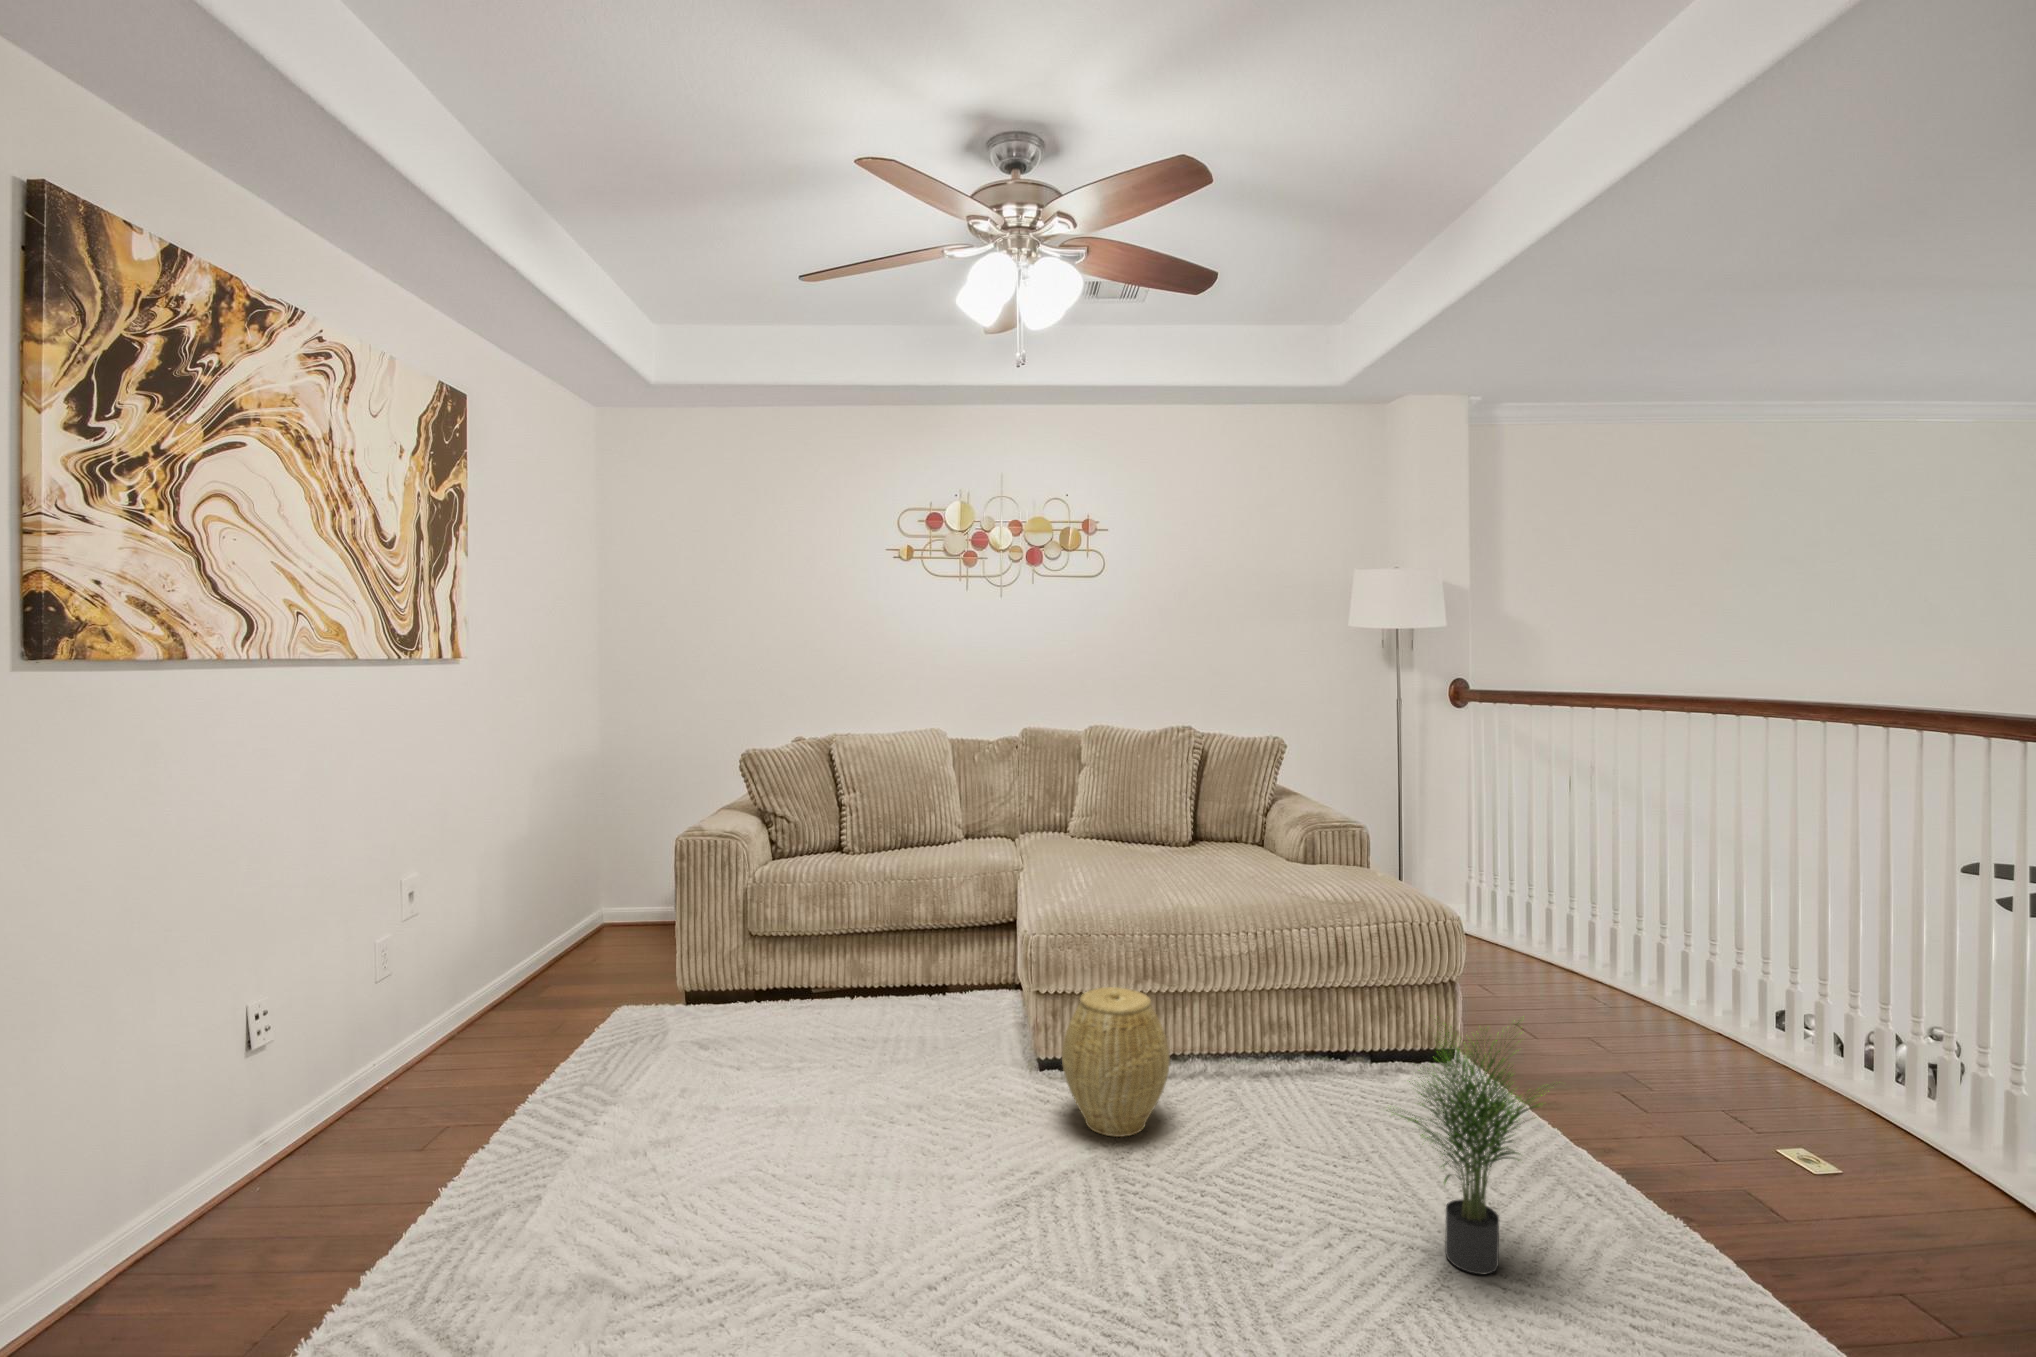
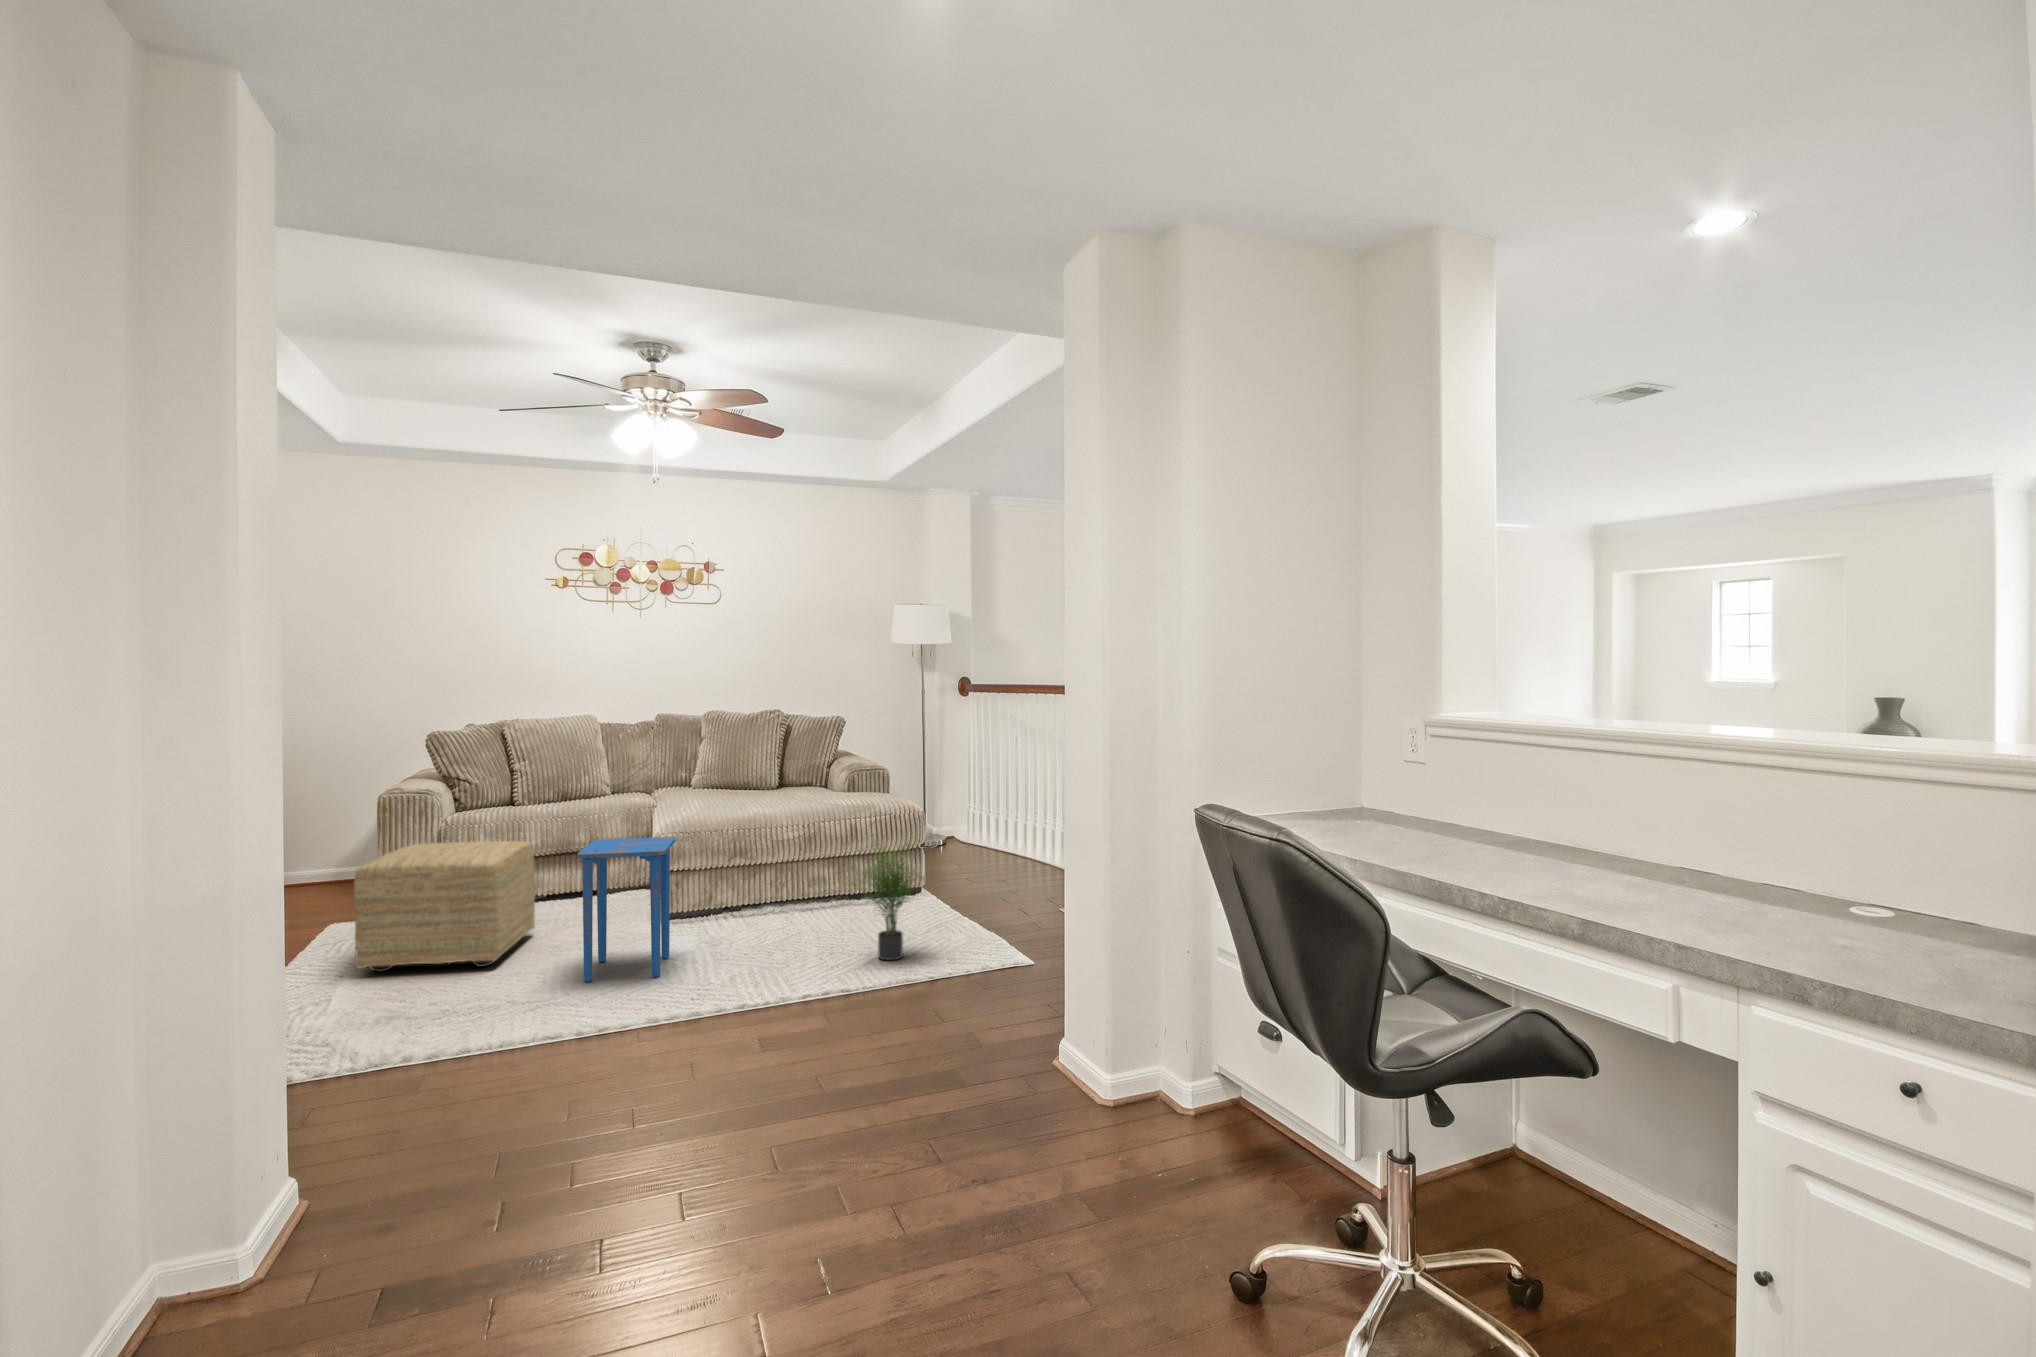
ottoman: none [595,925,852,1149] -> present [354,841,535,972]
side table: none [899,961,1059,1239] -> present [577,837,675,982]
woven basket: present [1062,987,1170,1137] -> none [679,857,746,941]

